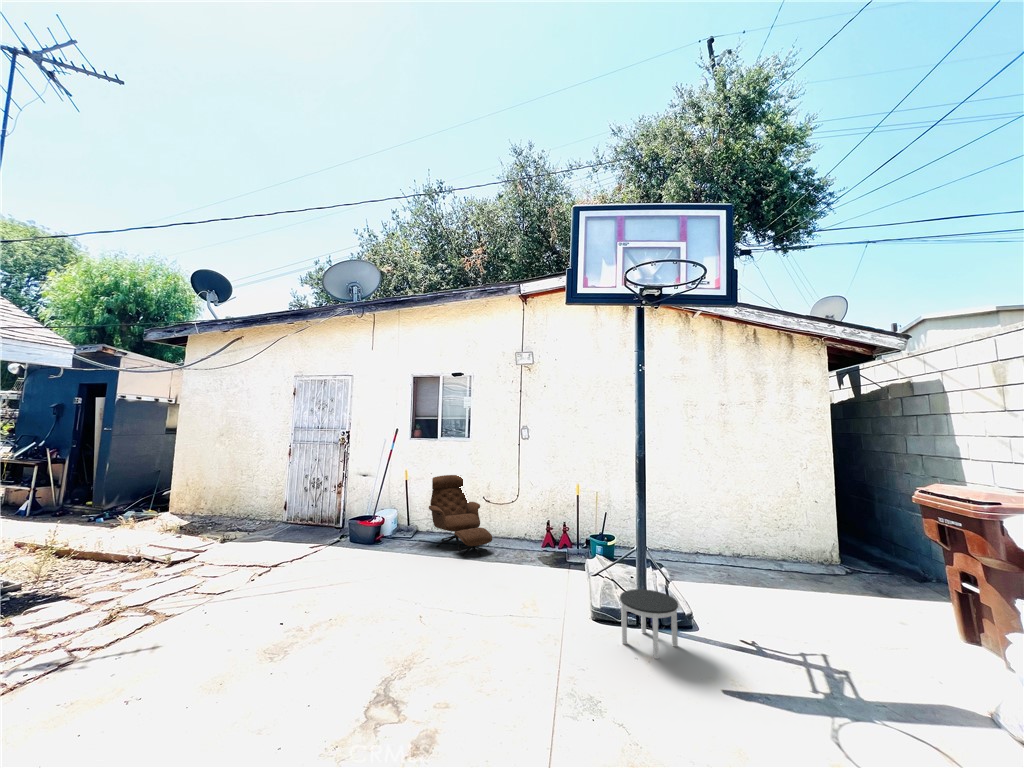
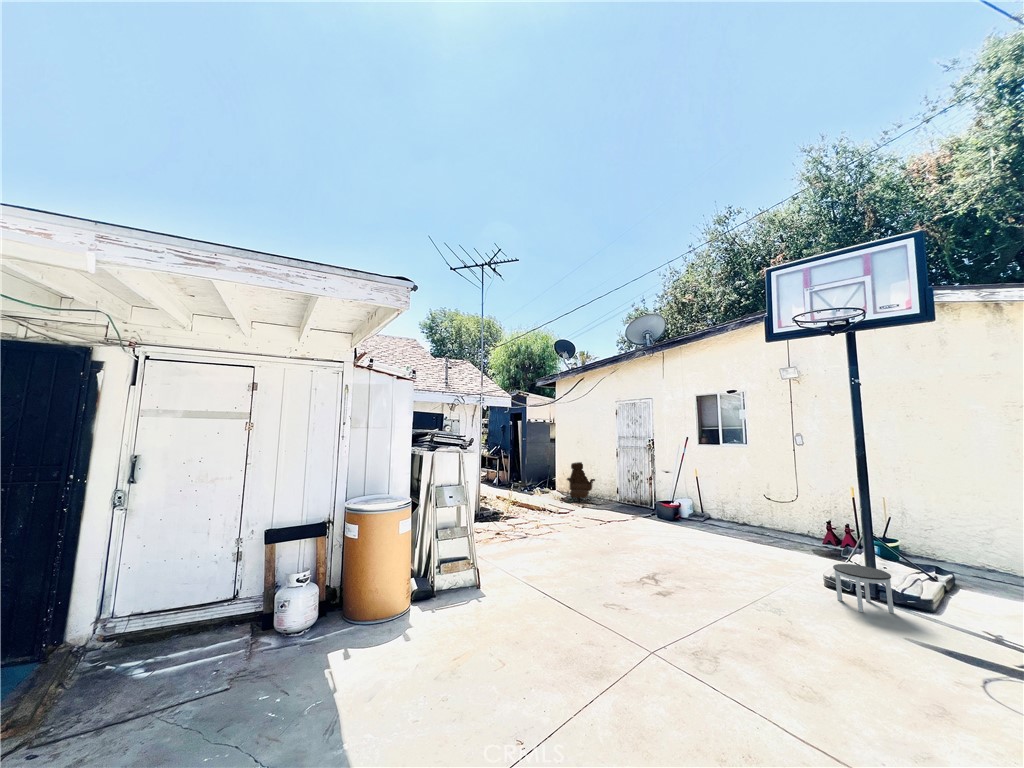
lounge chair: present [429,475,492,556] -> present [567,462,595,503]

